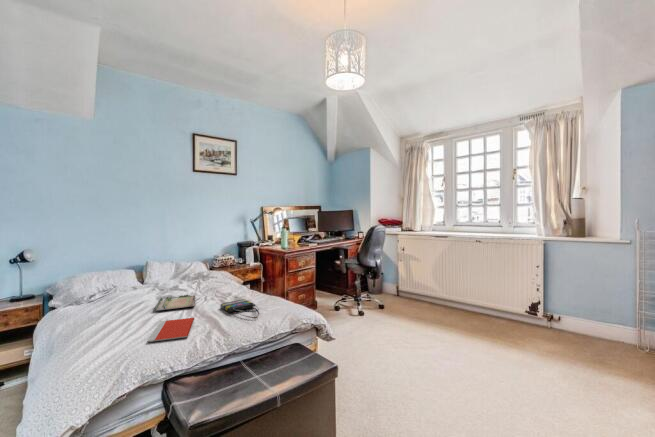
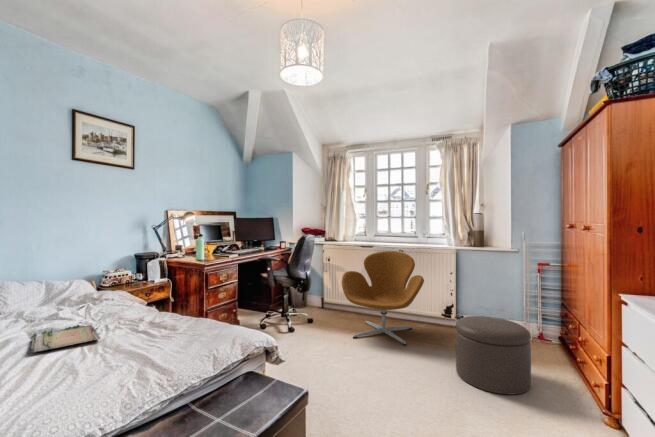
armchair: none [409,243,496,340] -> present [342,251,424,345]
tote bag: present [221,299,259,318] -> none [141,324,204,346]
notebook: present [148,318,194,342] -> none [42,355,111,401]
ottoman: none [521,318,615,410] -> present [456,316,531,395]

